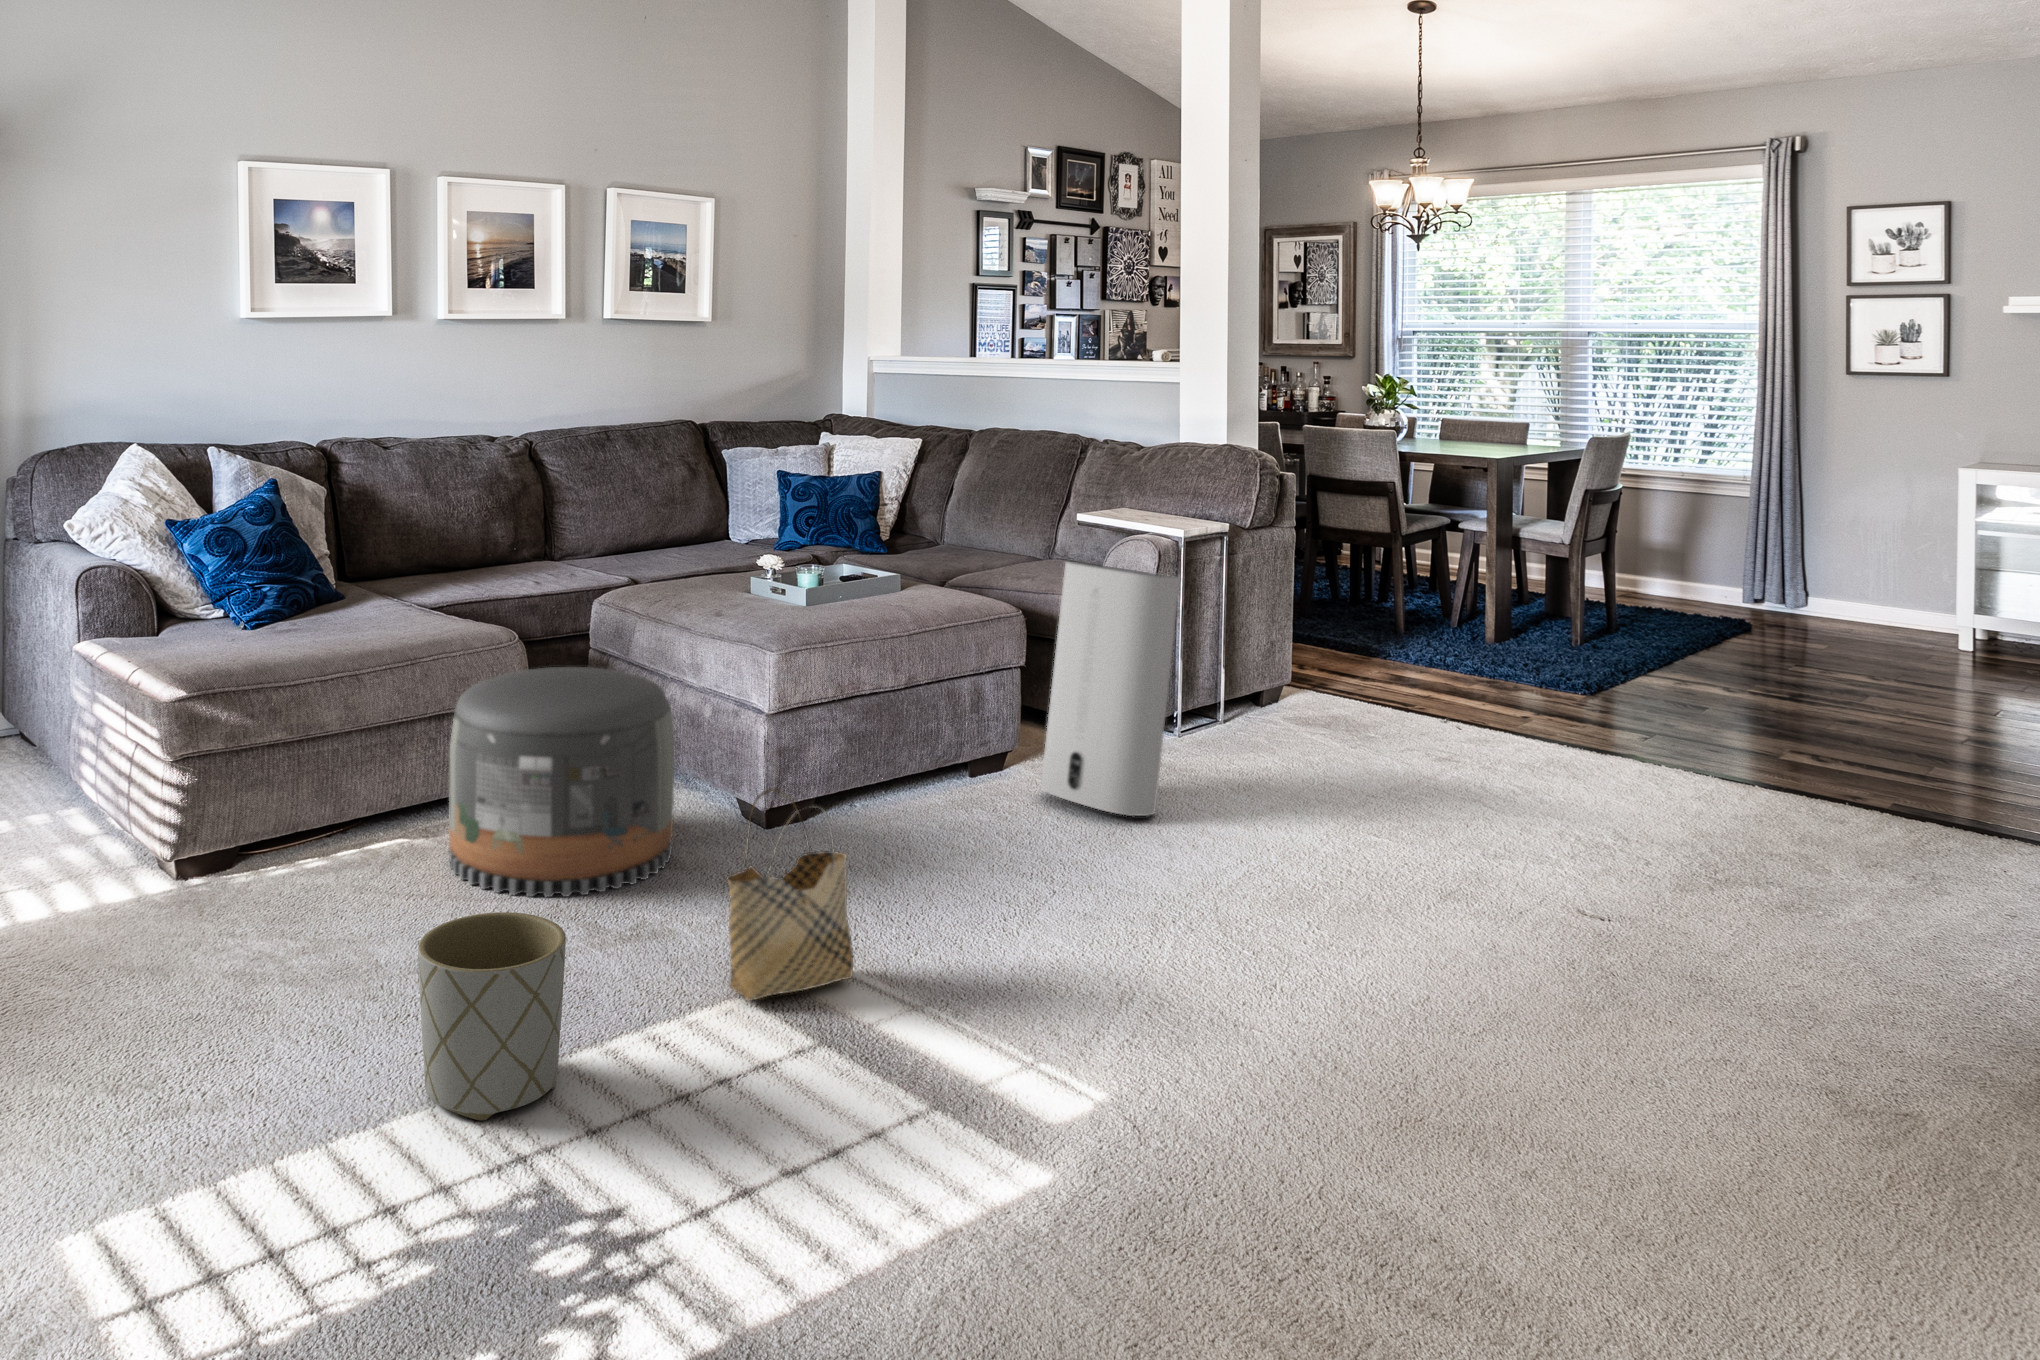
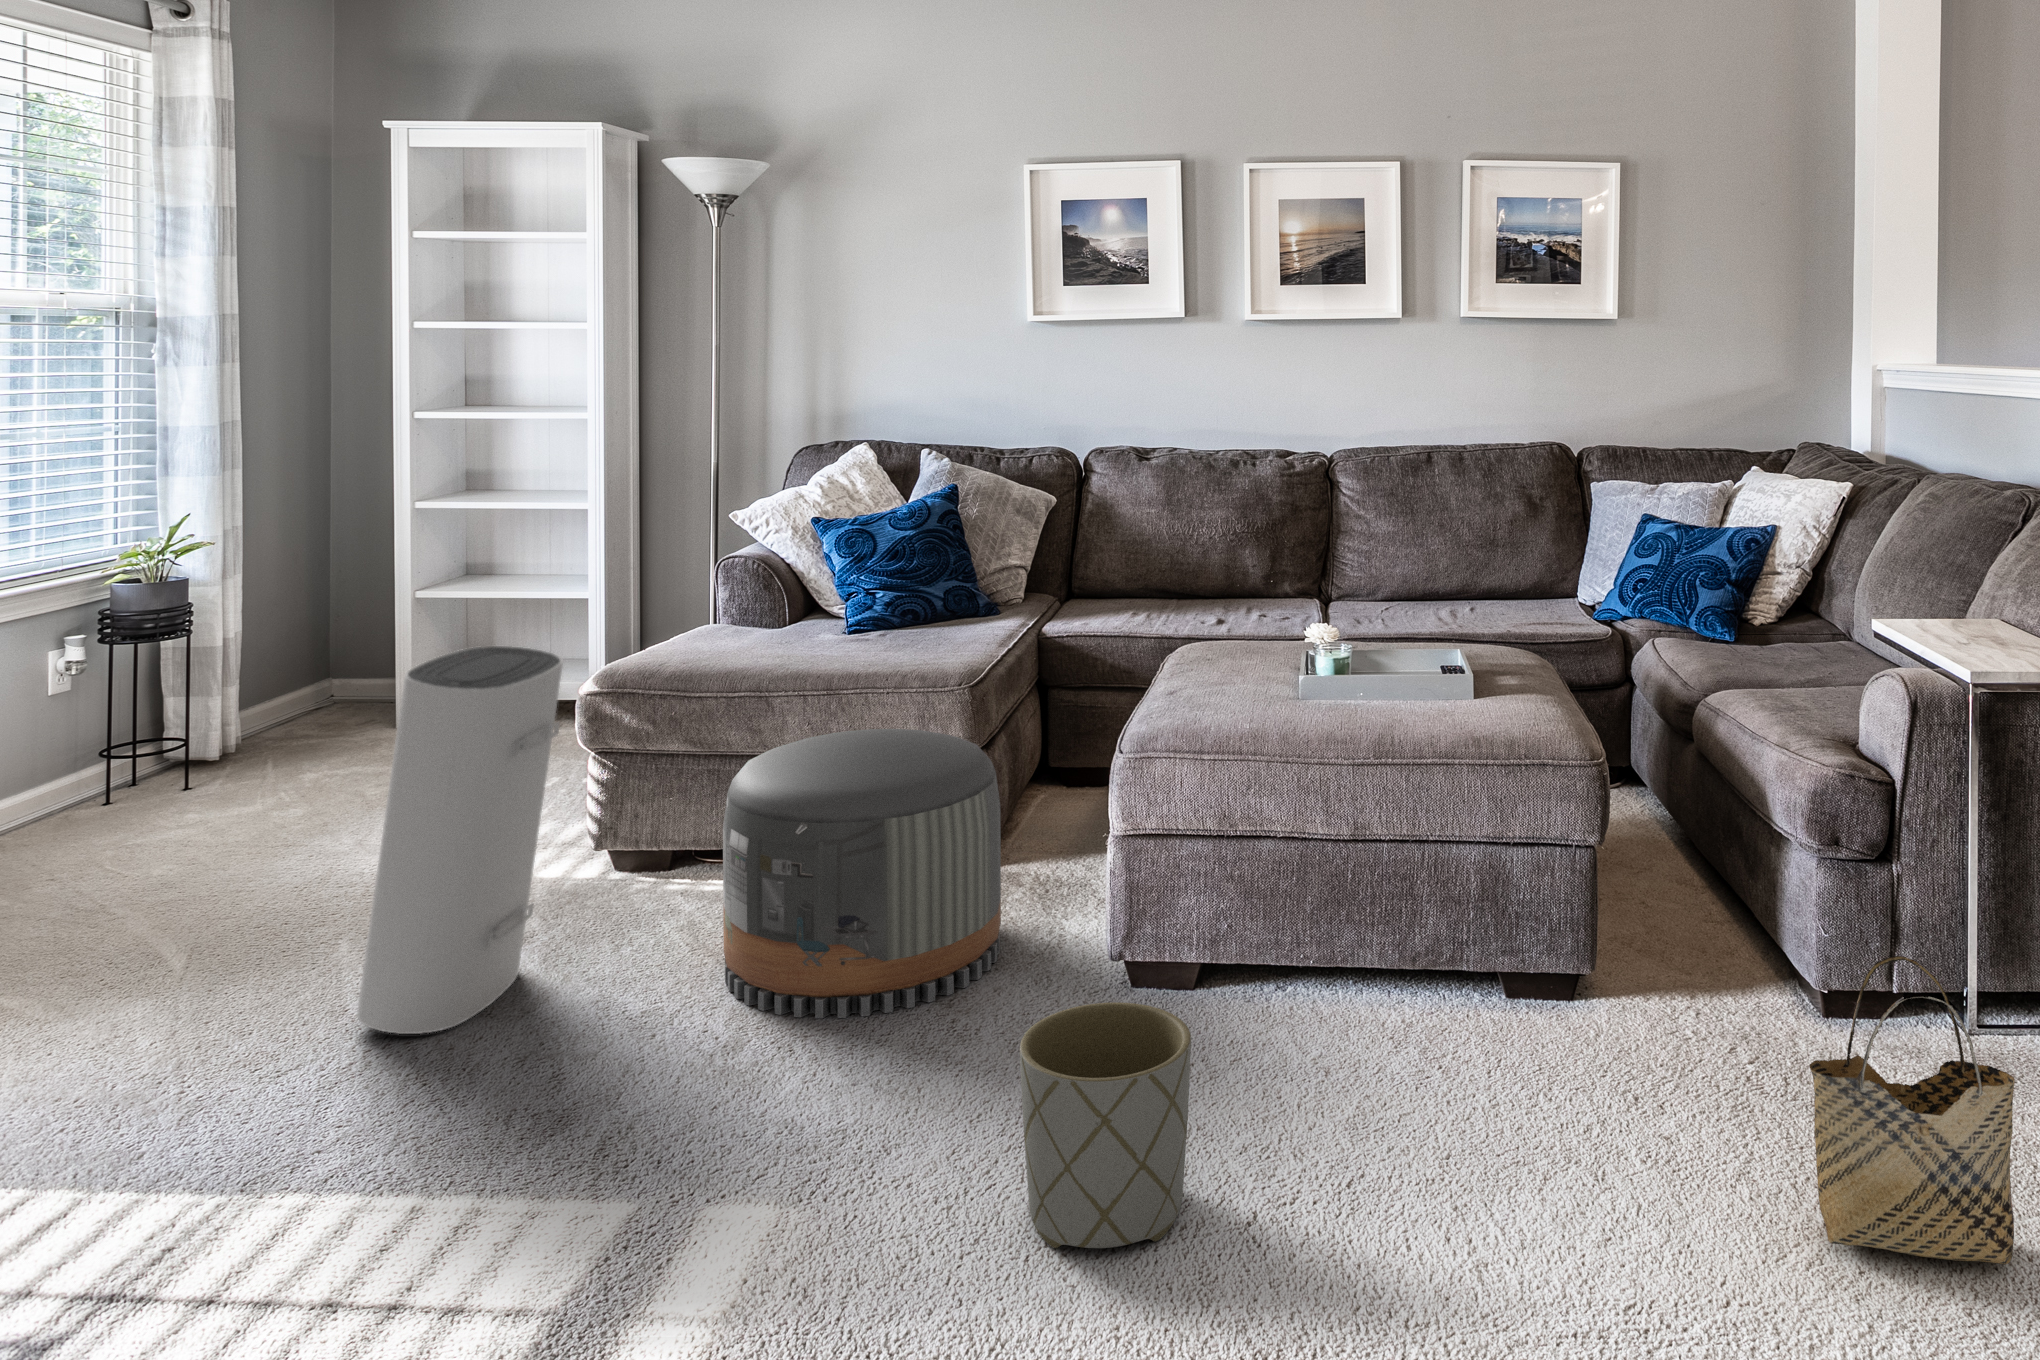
air purifier: present [1041,562,1180,816] -> present [357,646,563,1034]
woven basket: present [727,788,853,1001] -> present [1809,956,2015,1264]
planter: present [418,912,566,1121] -> present [1020,1002,1191,1248]

